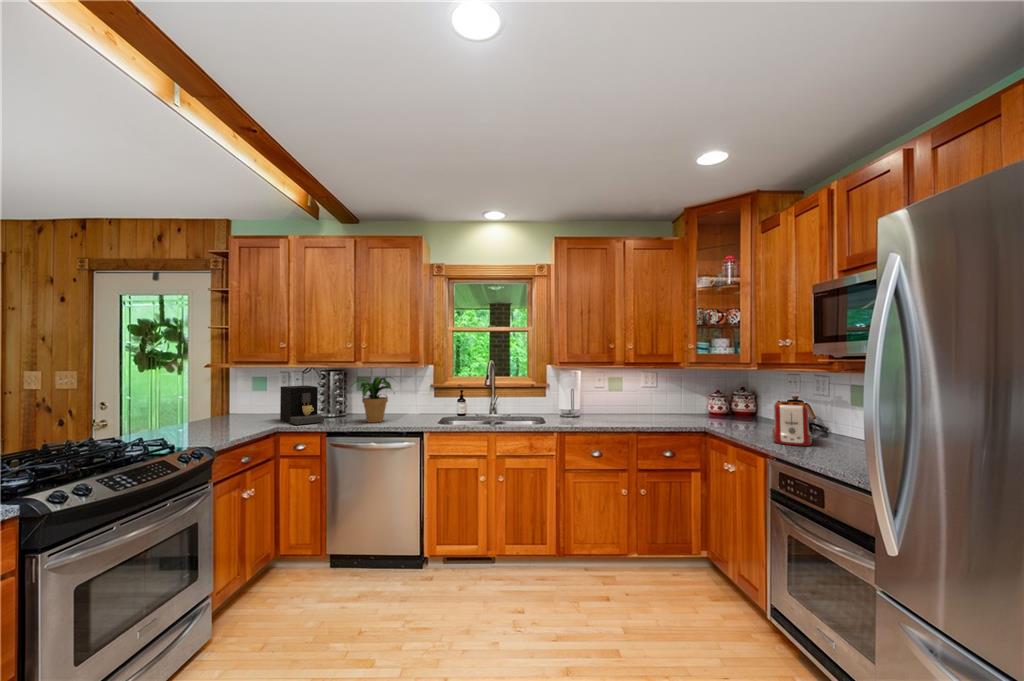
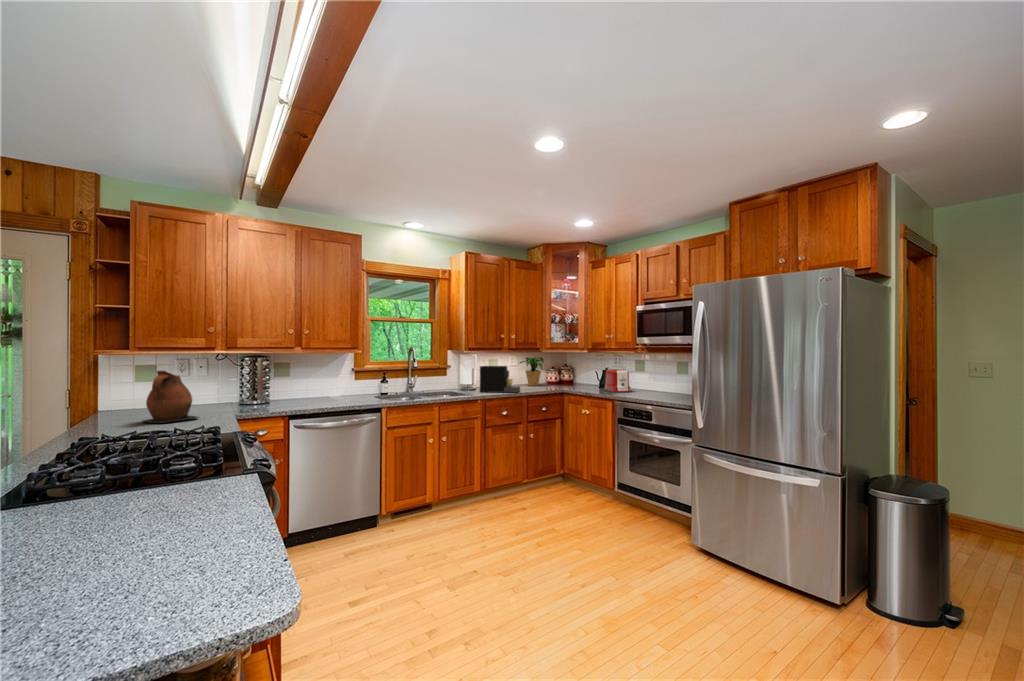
potted plant: present [350,376,392,423] -> present [520,357,544,386]
ceramic pitcher: none [208,384,251,429] -> present [143,371,198,423]
coffee maker: present [280,385,324,425] -> present [480,366,520,393]

